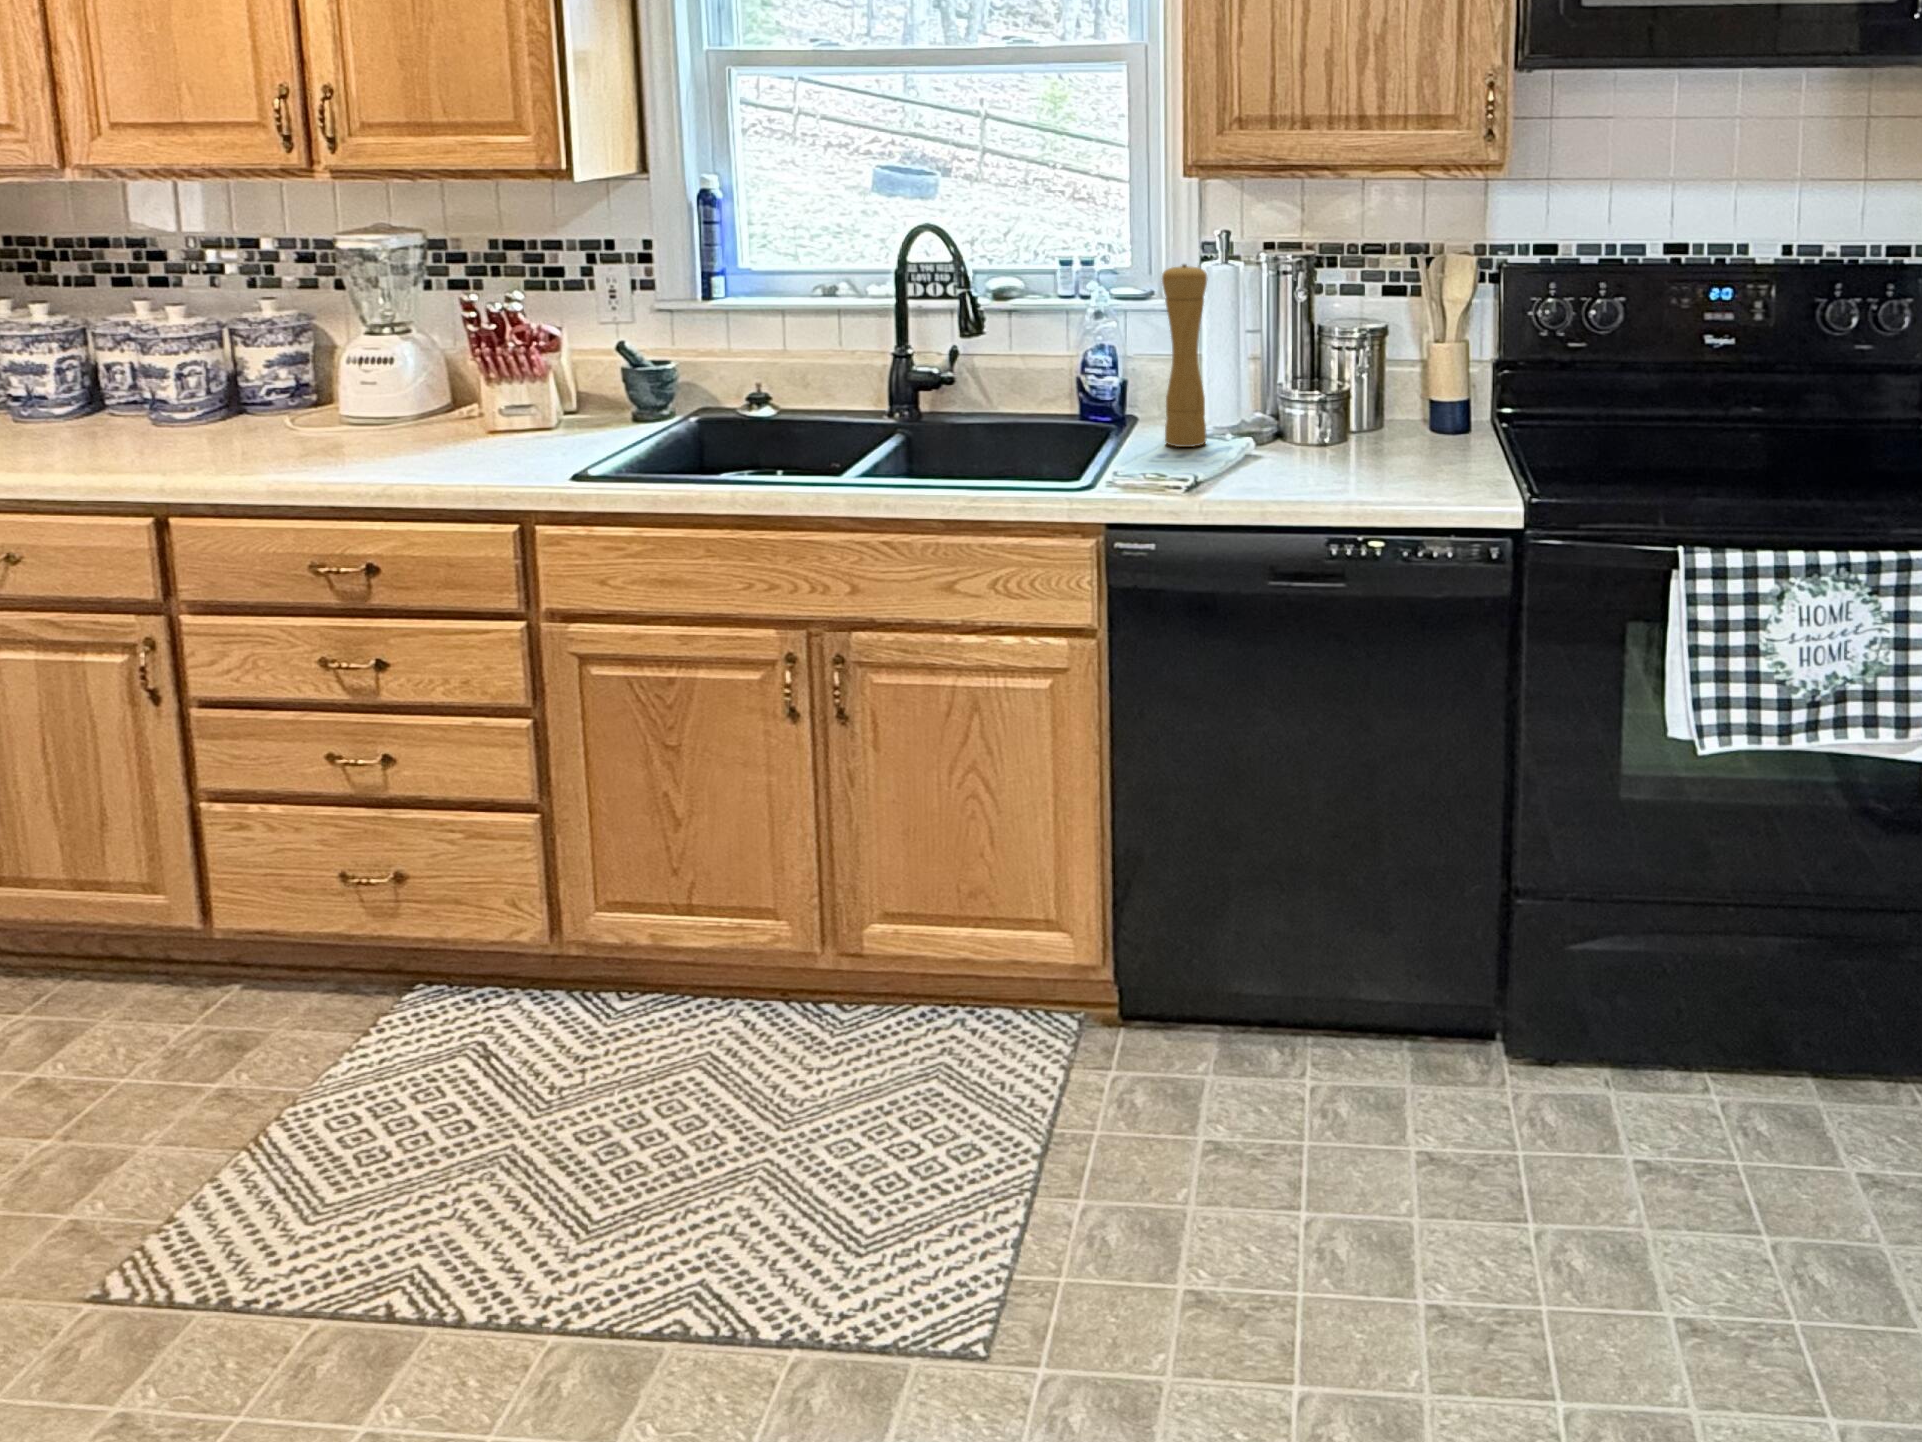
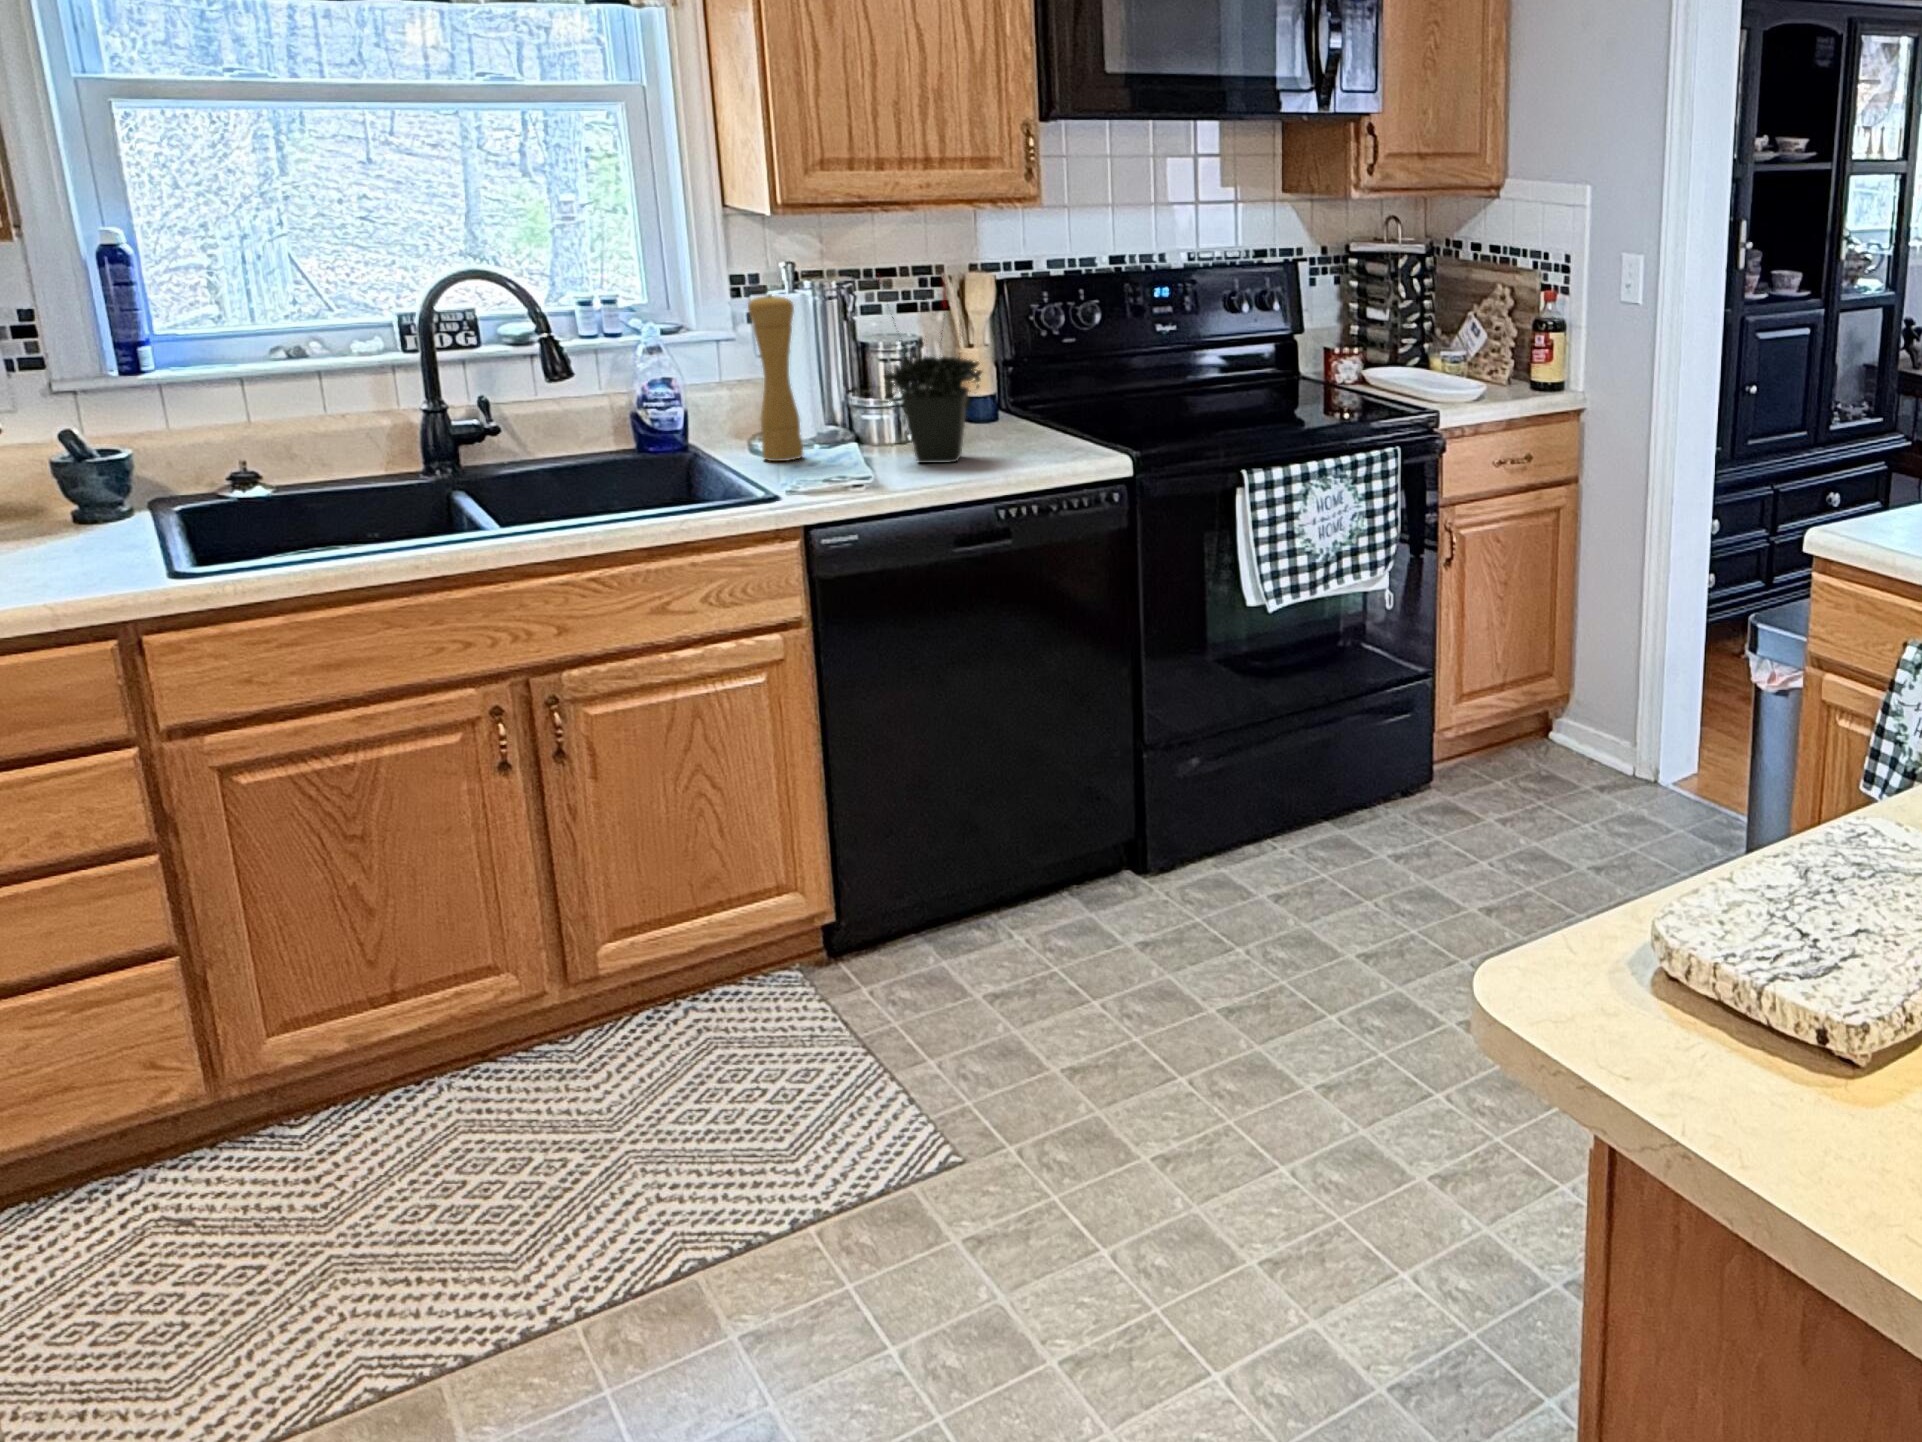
potted plant: none [1250,246,1376,477] -> present [879,276,982,463]

